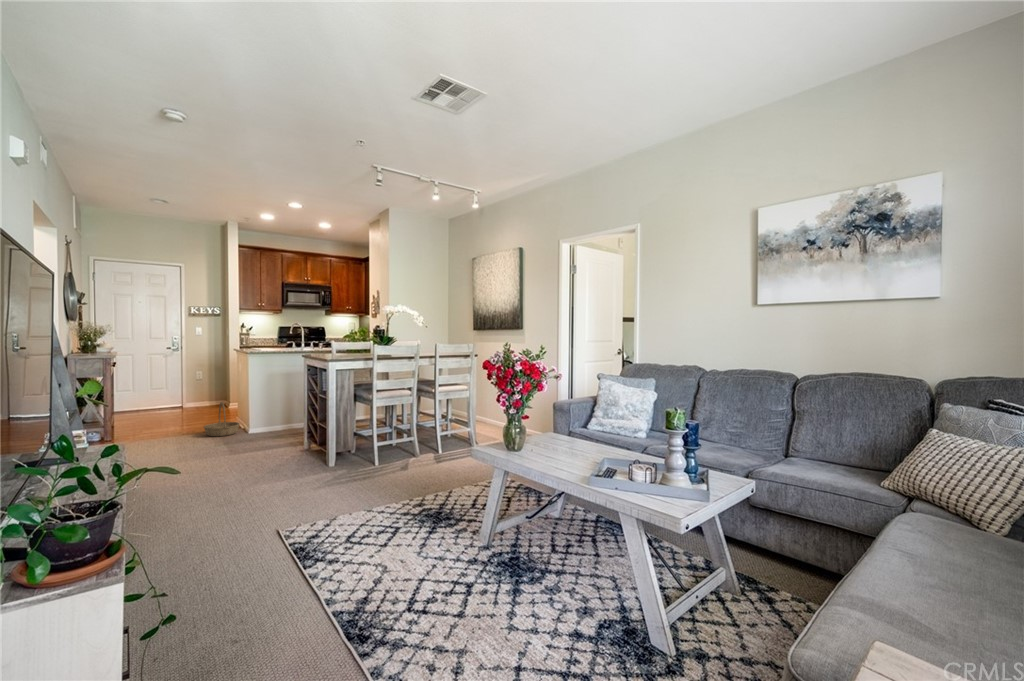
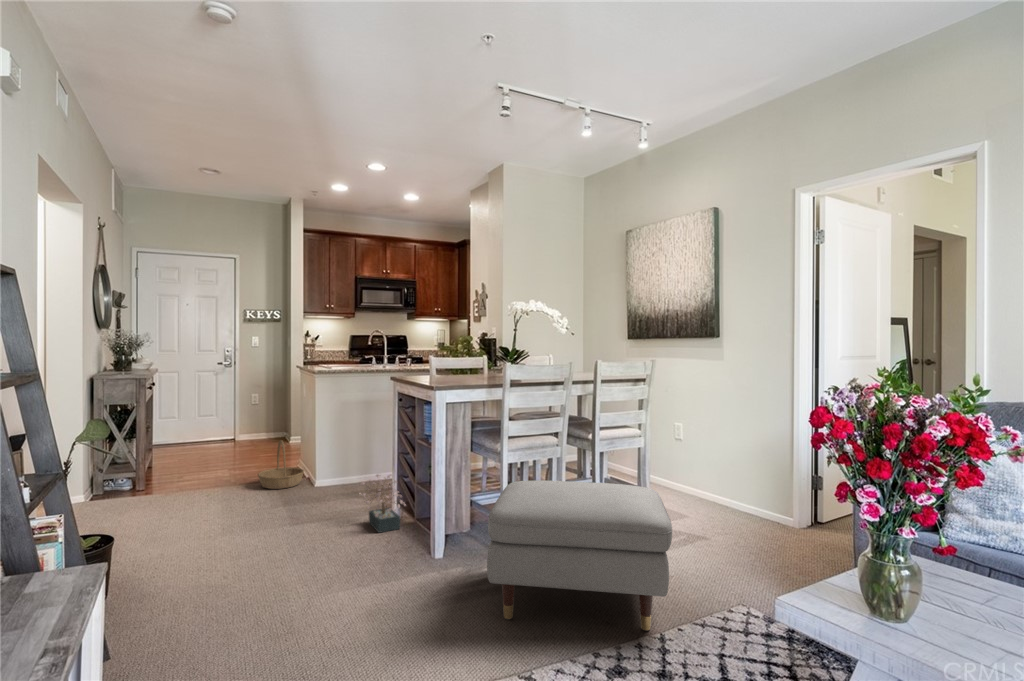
ottoman: none [351,415,461,489] -> present [487,481,672,631]
decorative plant: none [279,419,312,456] -> present [359,475,406,533]

